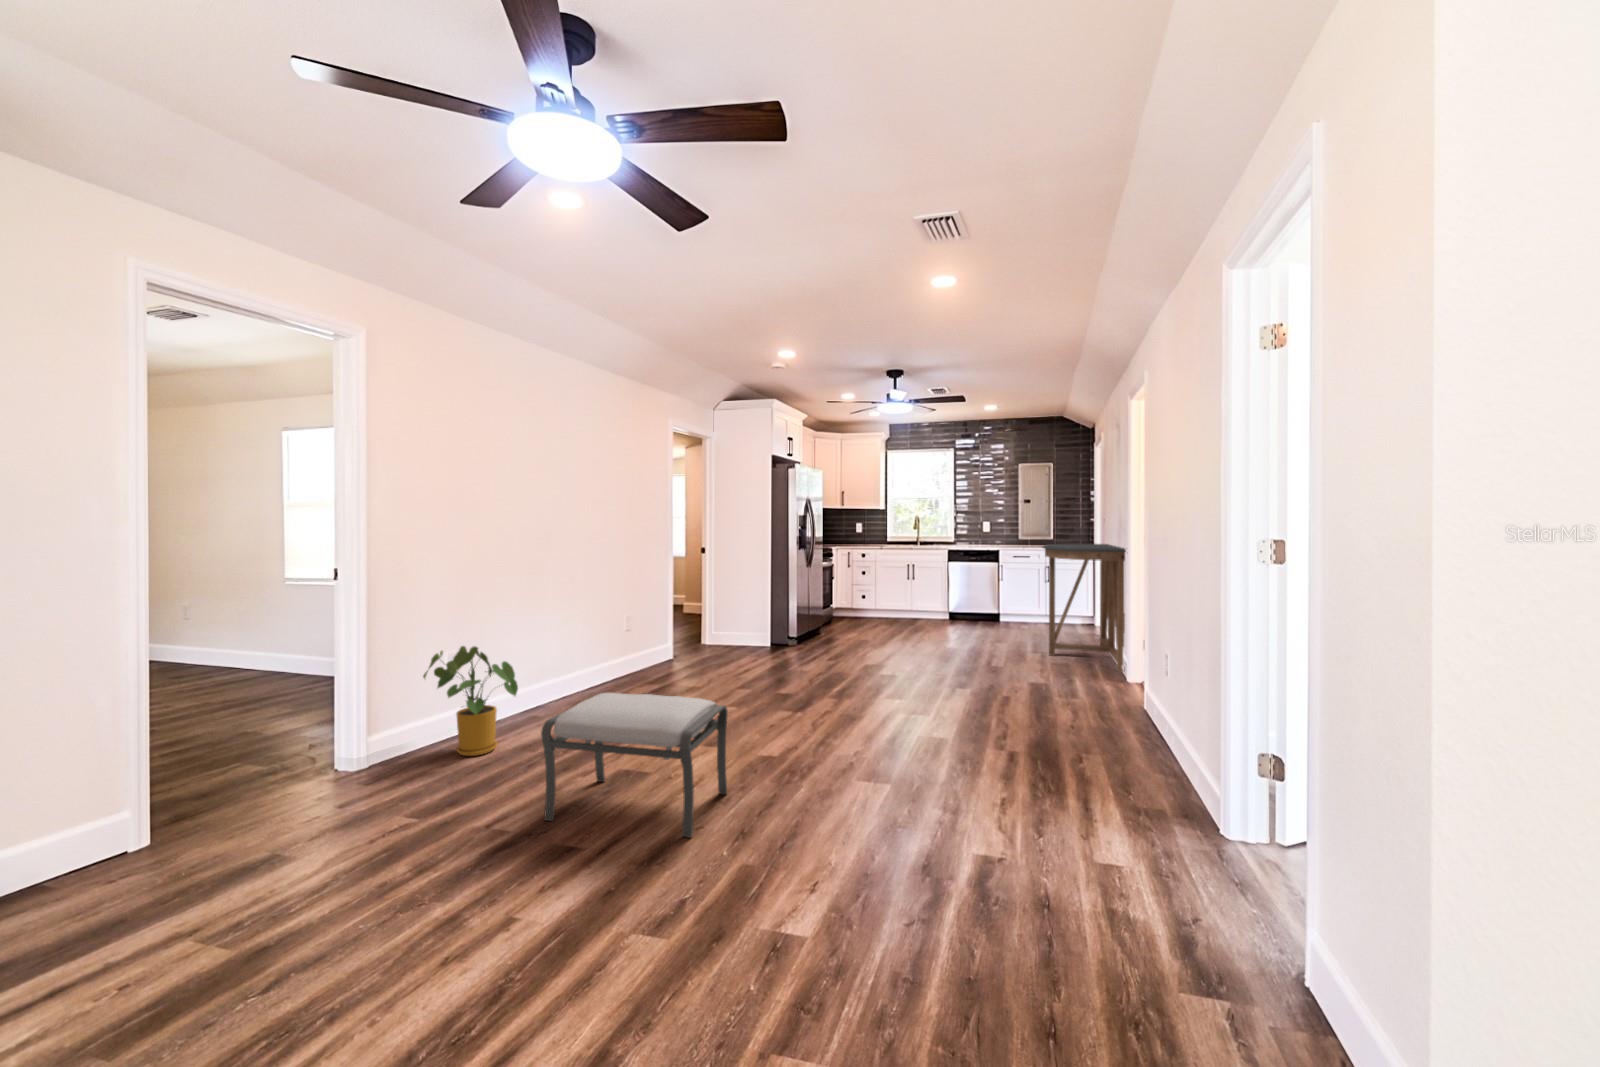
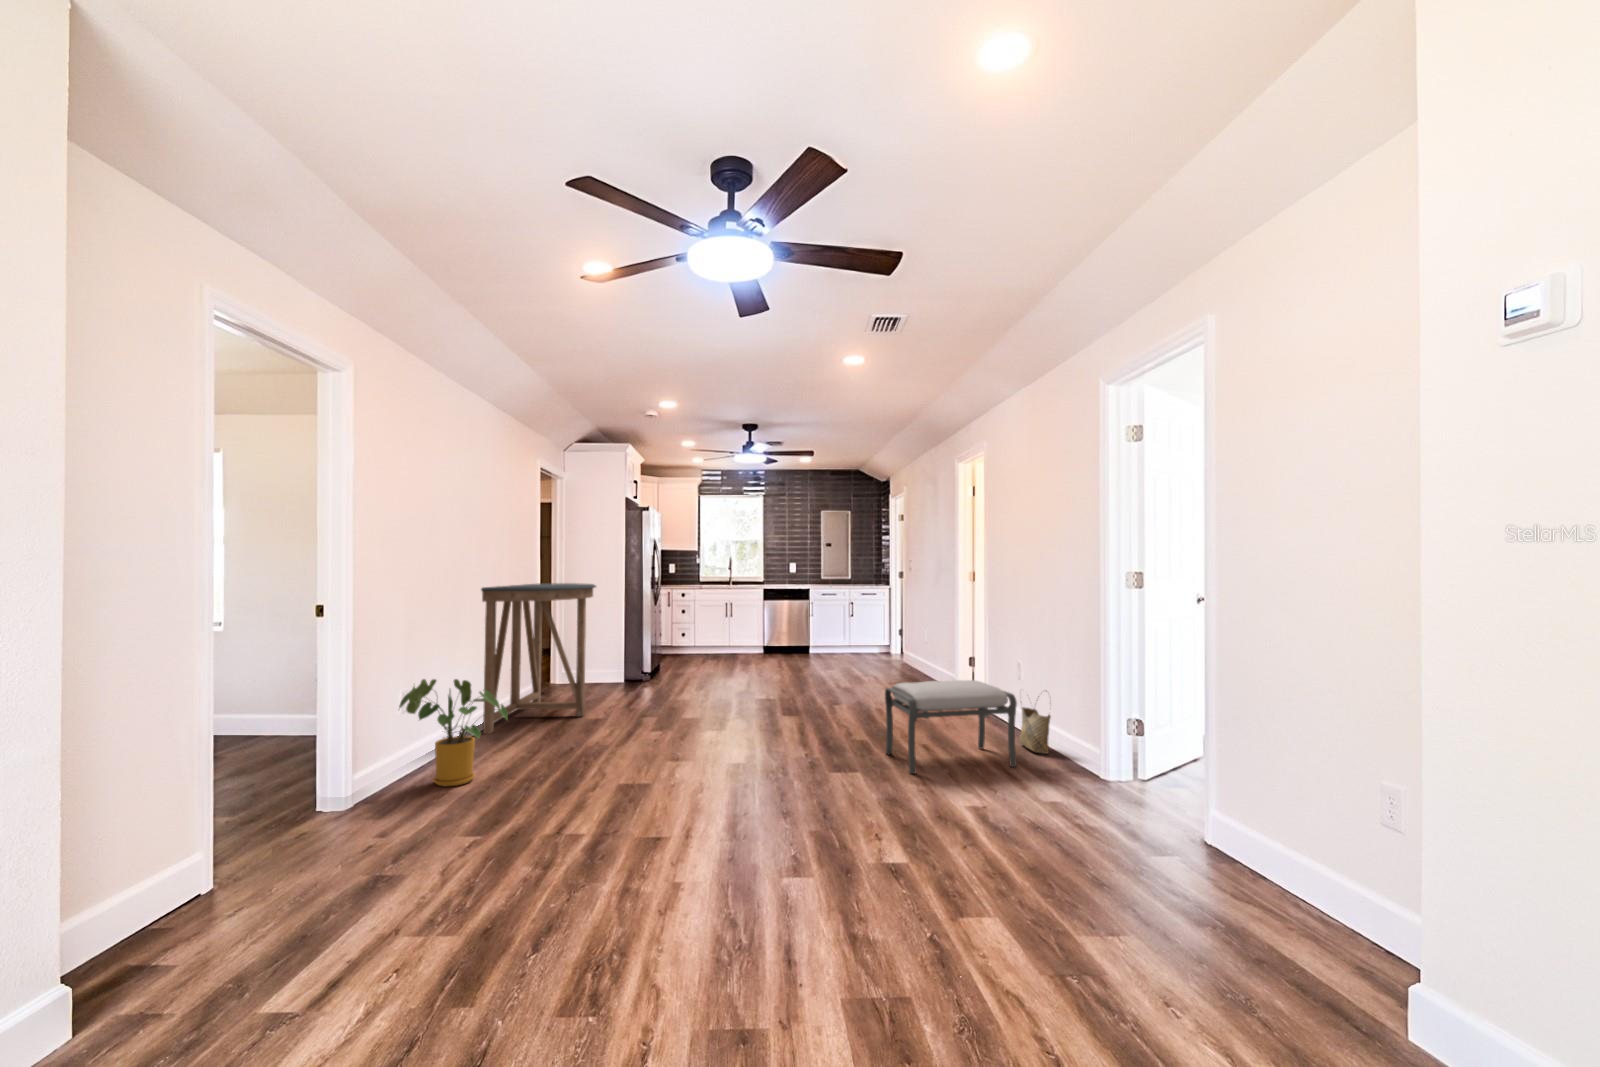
console table: present [1043,544,1126,672] -> present [481,583,596,734]
ottoman: present [541,693,728,838] -> present [885,680,1017,774]
woven basket: none [1161,729,1211,837] -> present [1019,691,1051,754]

